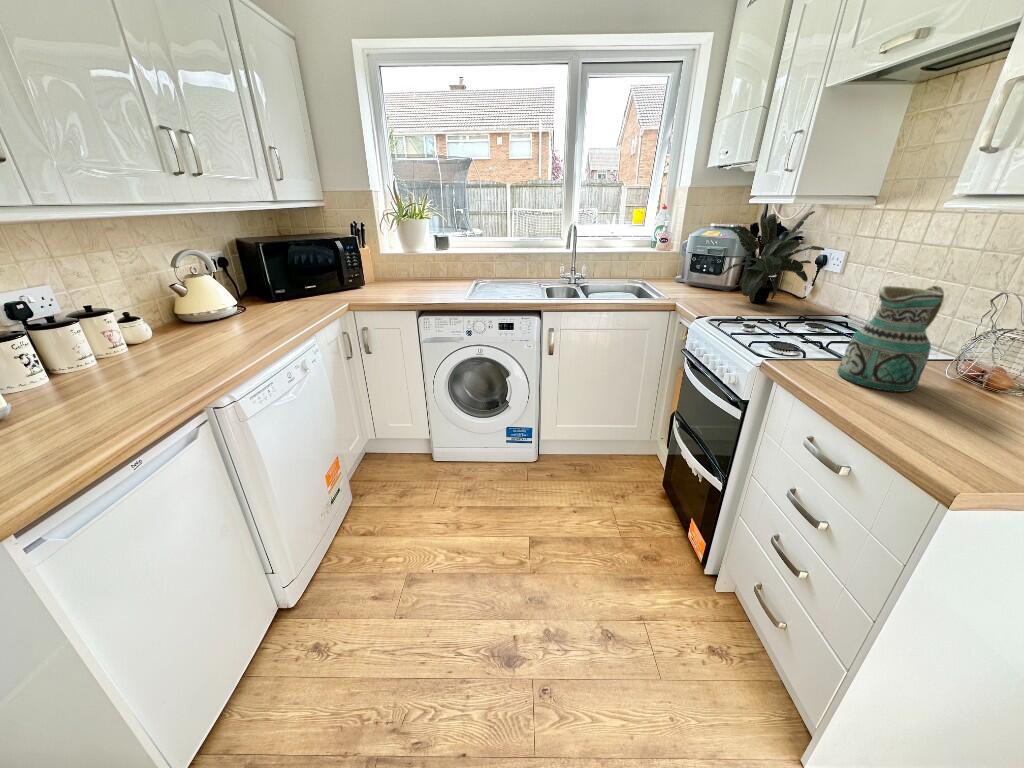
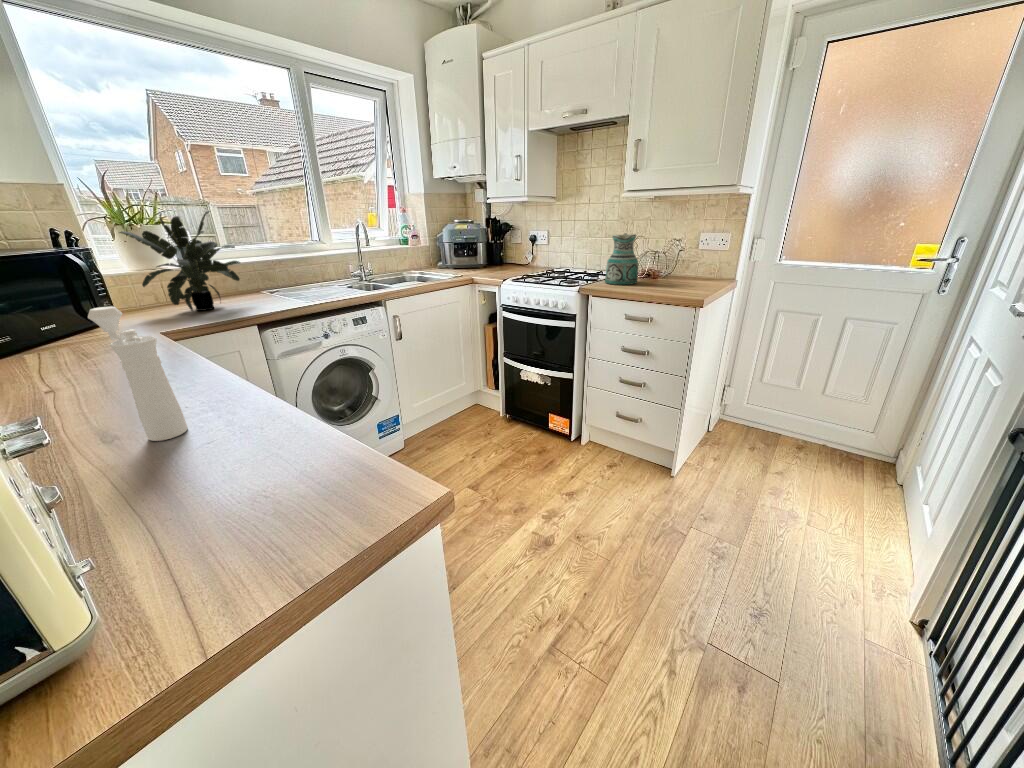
potted plant: present [723,211,825,304] -> present [119,211,240,311]
pepper mill: none [107,296,161,390] -> present [88,306,188,441]

